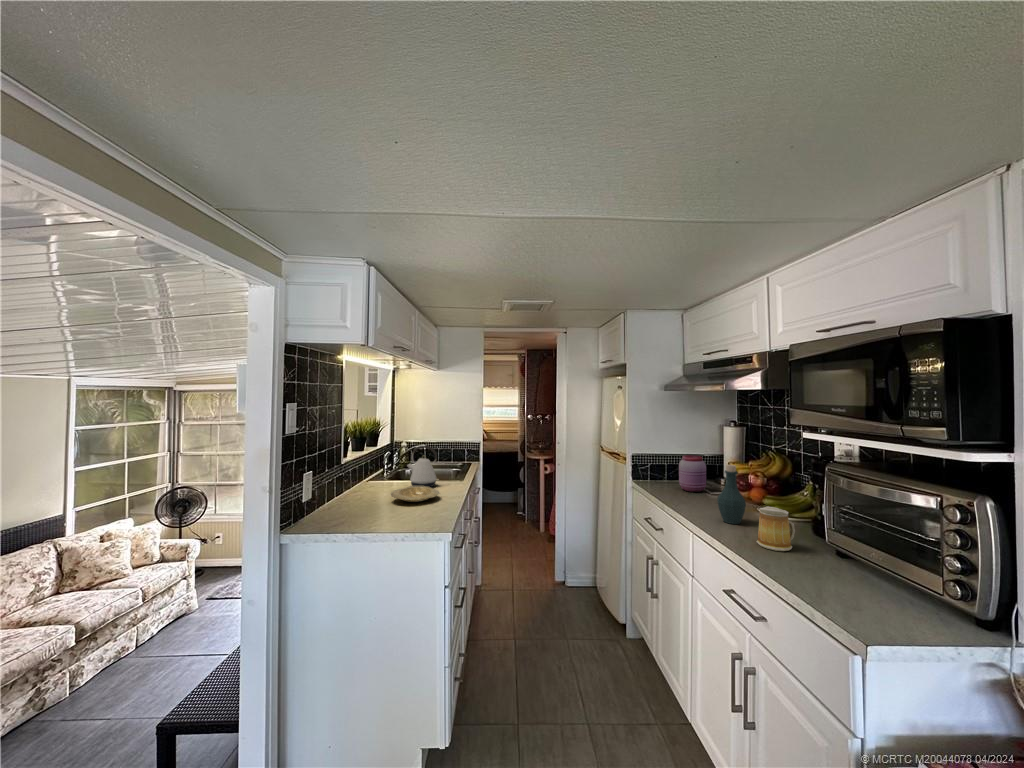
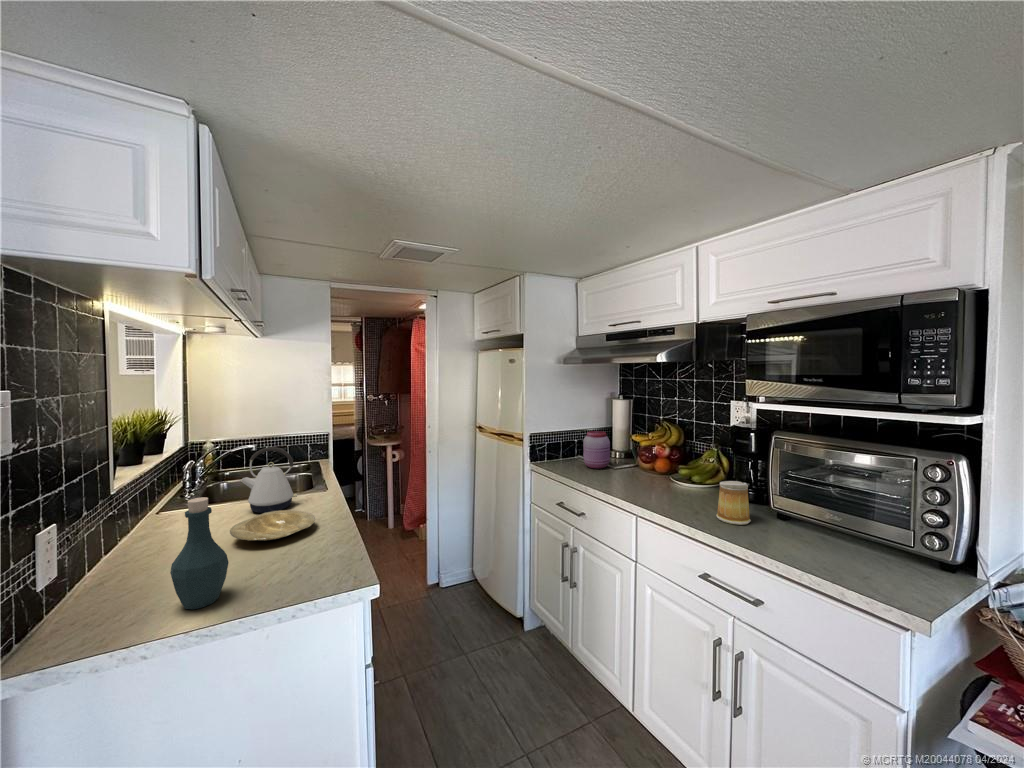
bottle: present [717,465,746,524] -> present [170,497,229,610]

